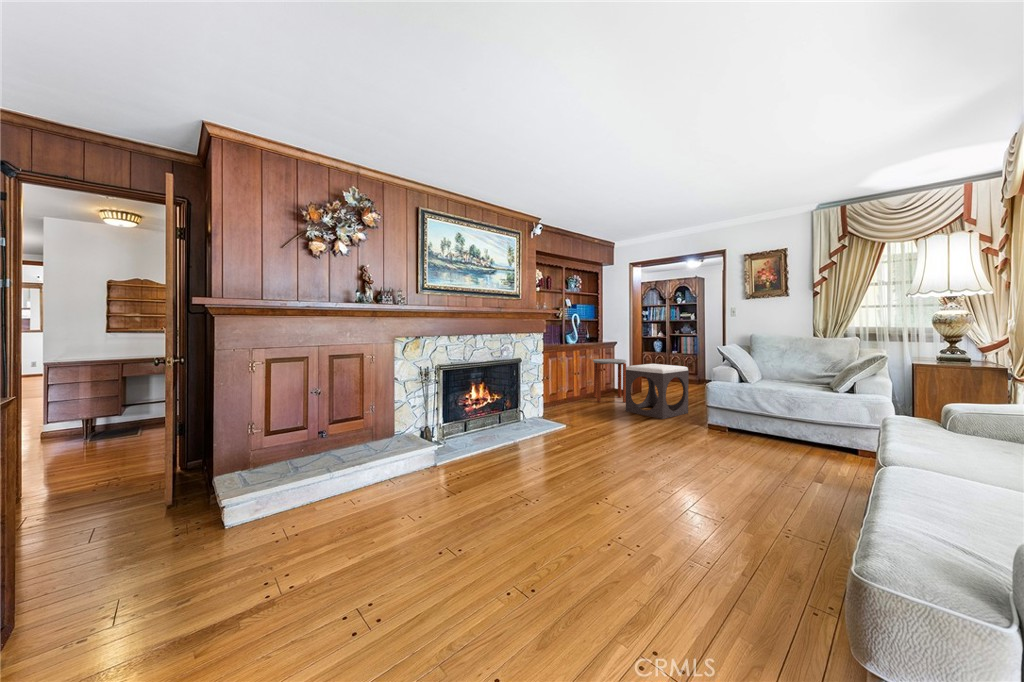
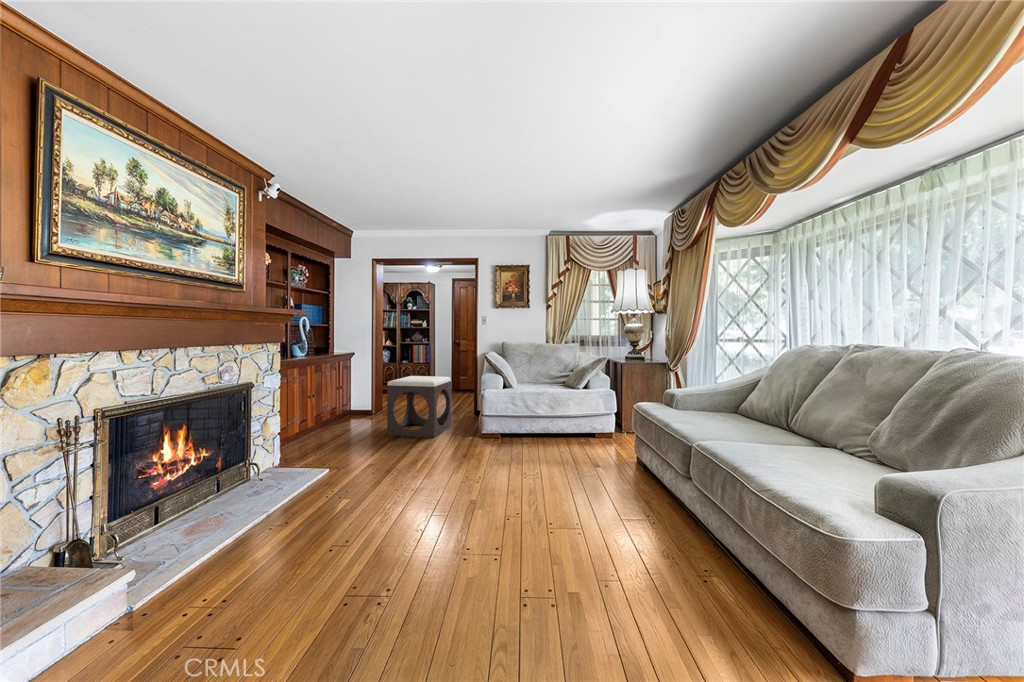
side table: present [593,359,626,402] -> none [334,373,378,428]

